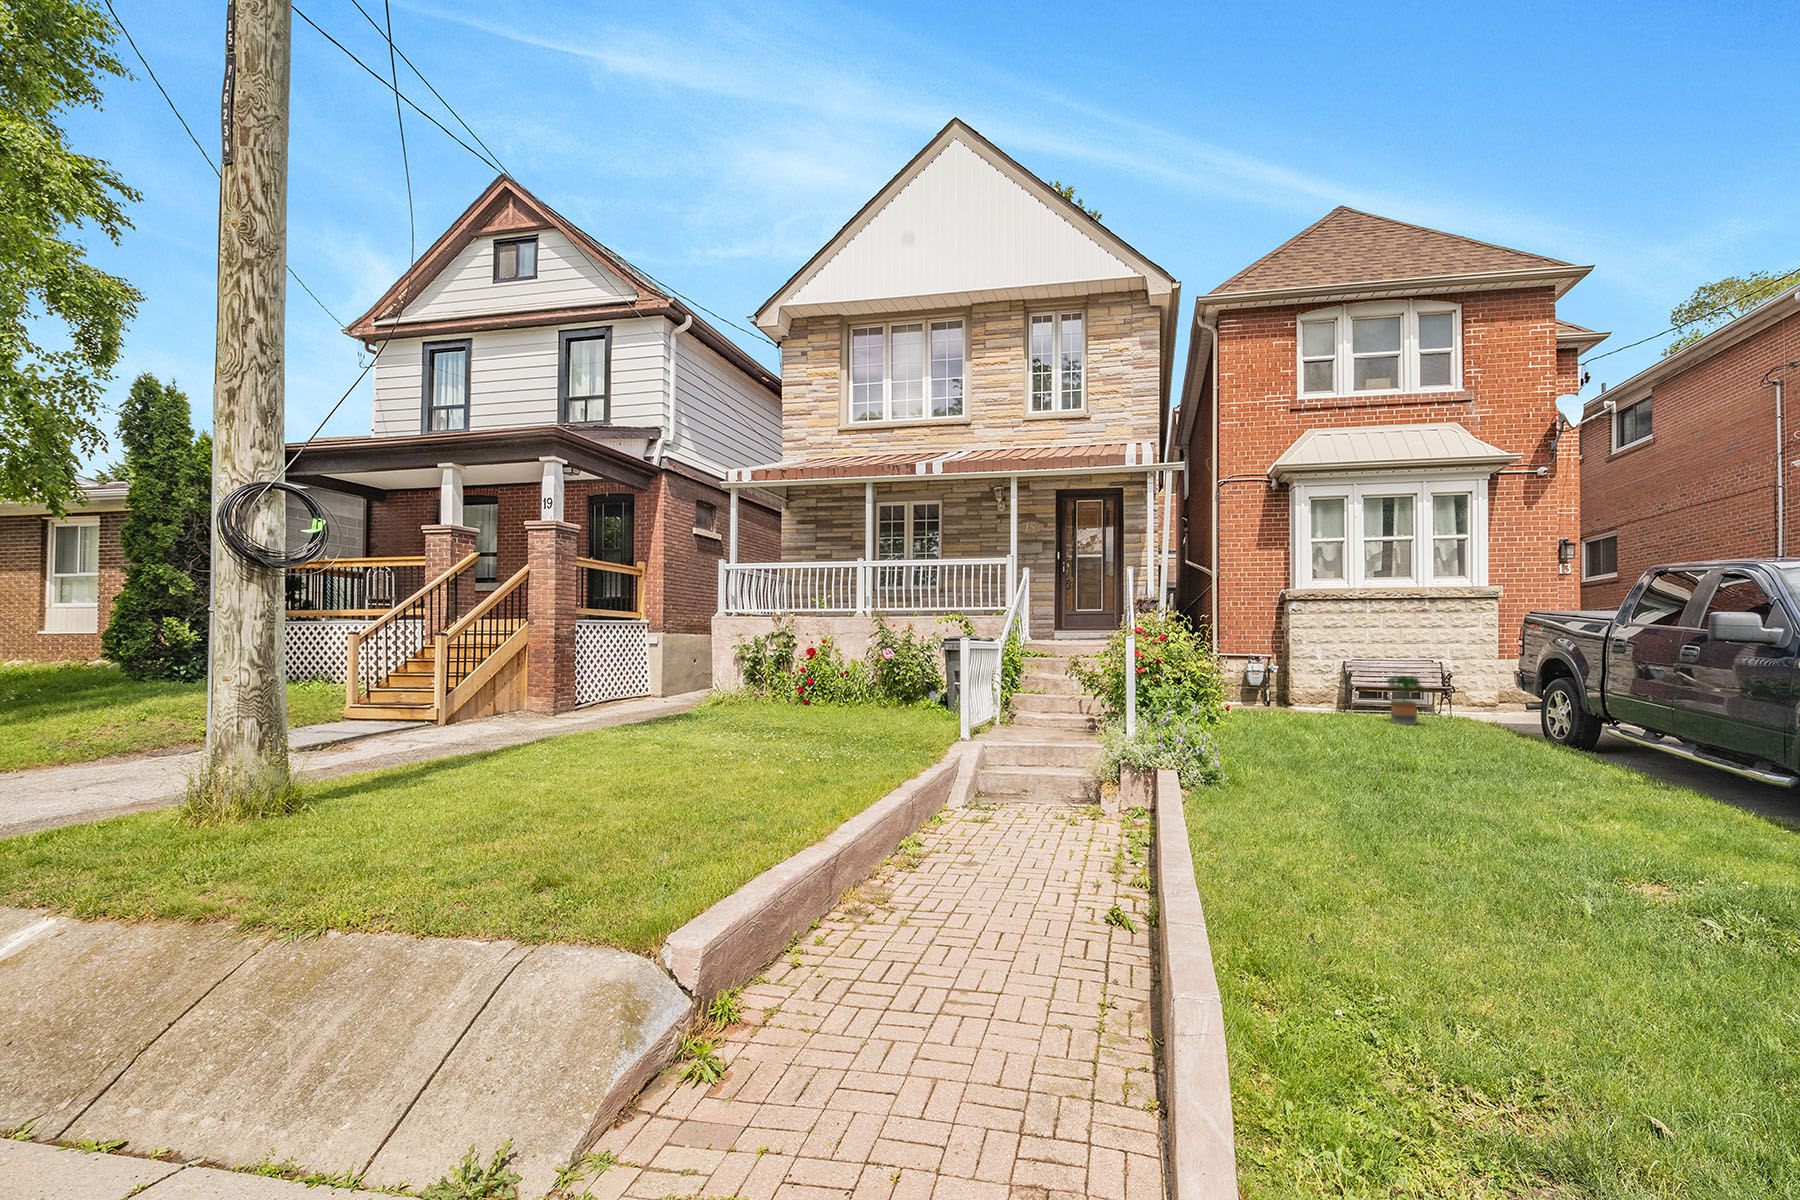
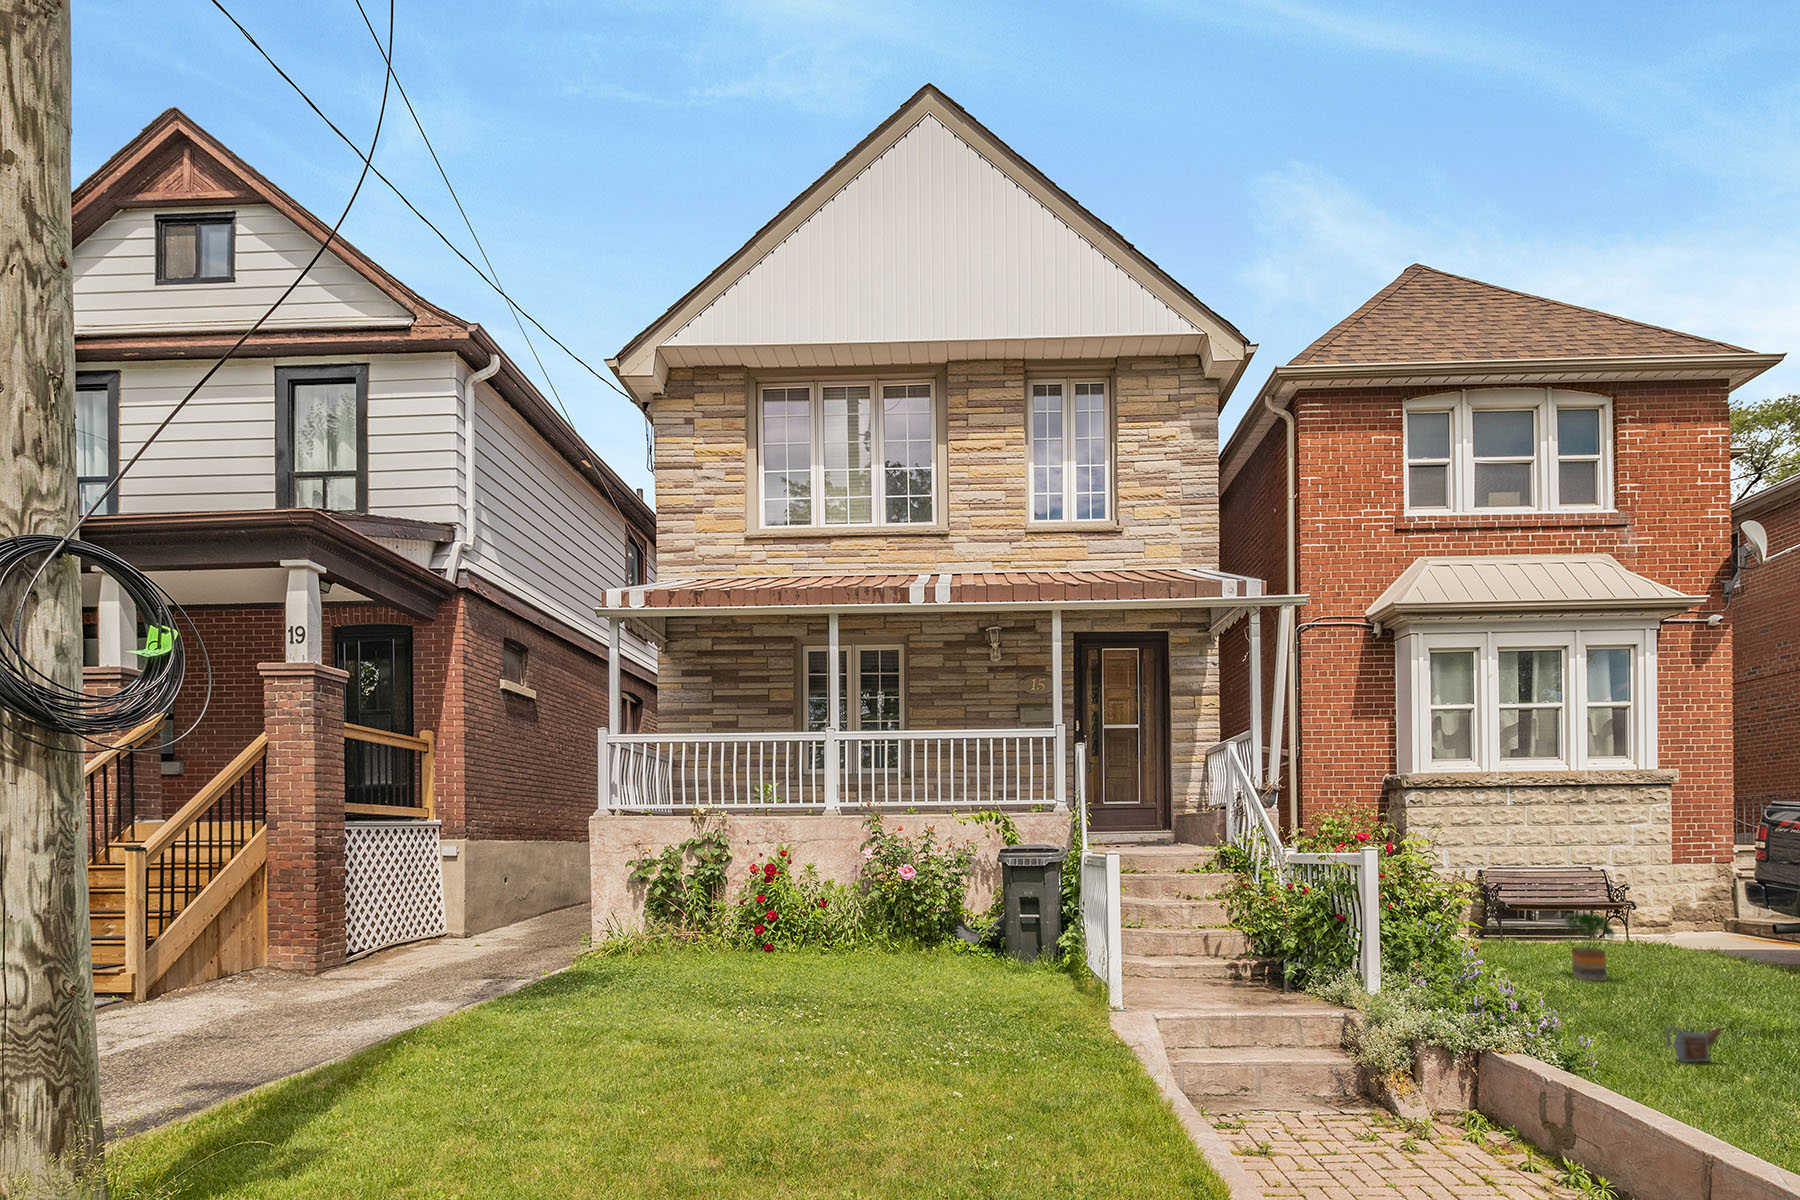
watering can: none [1439,753,1490,780] -> present [1665,1026,1722,1062]

